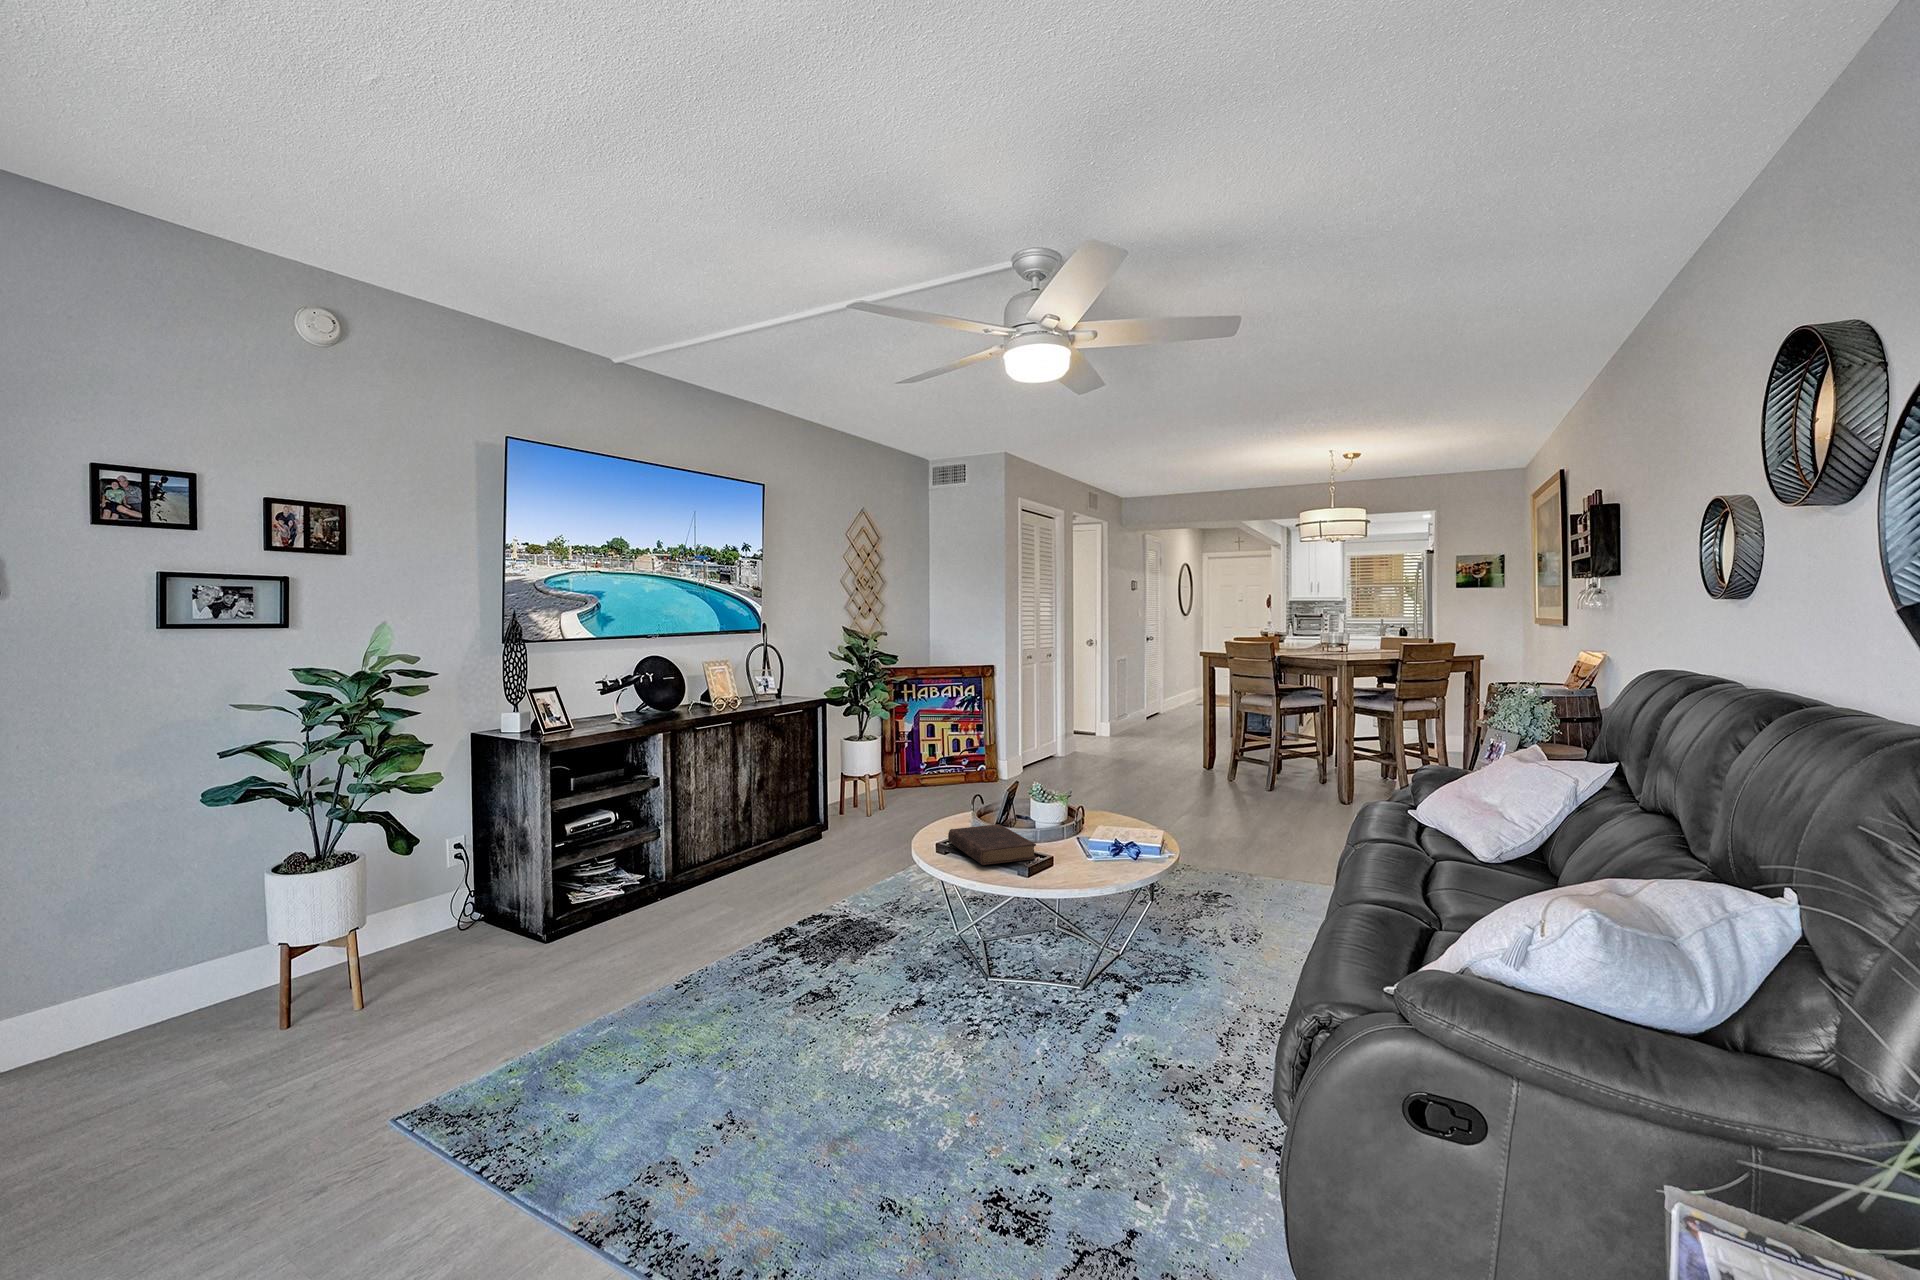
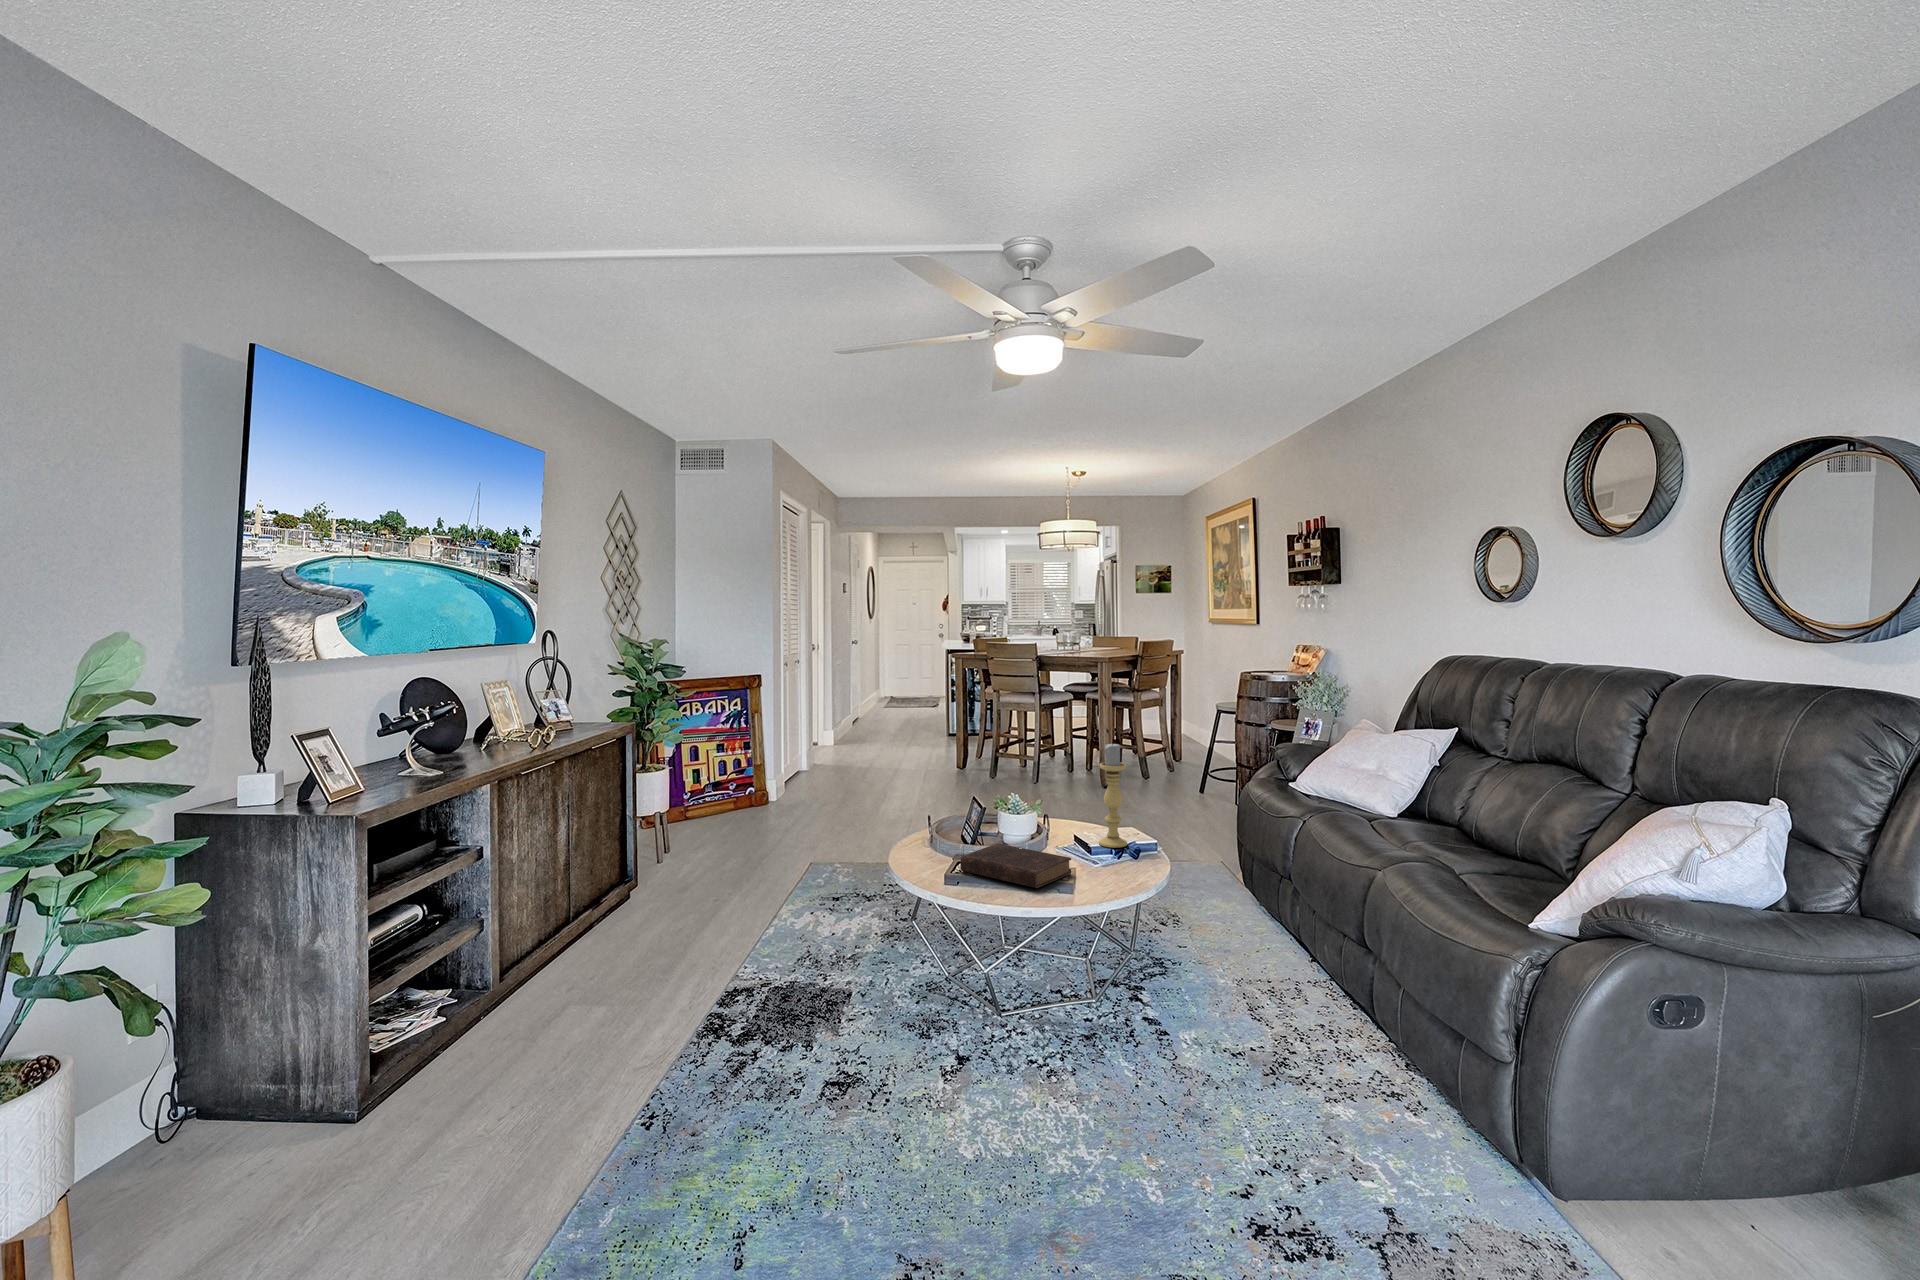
candle holder: none [1106,740,1134,845] -> present [1099,743,1127,848]

